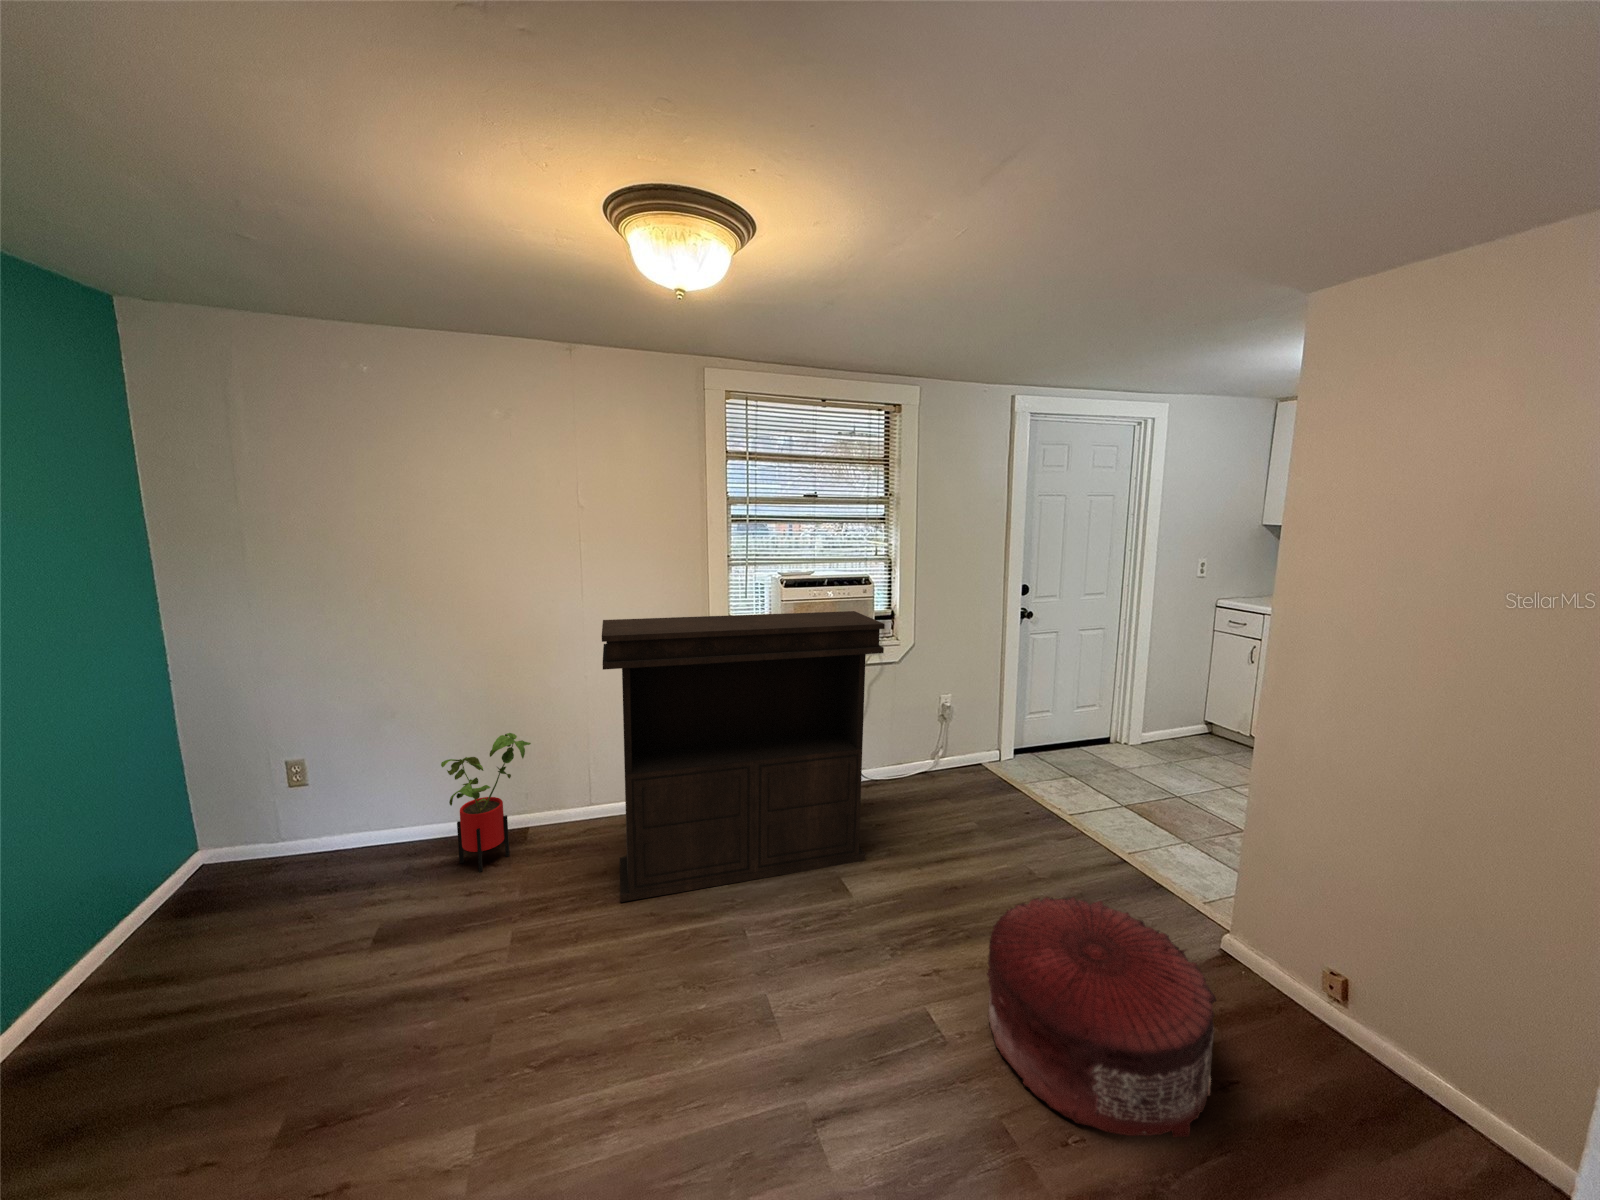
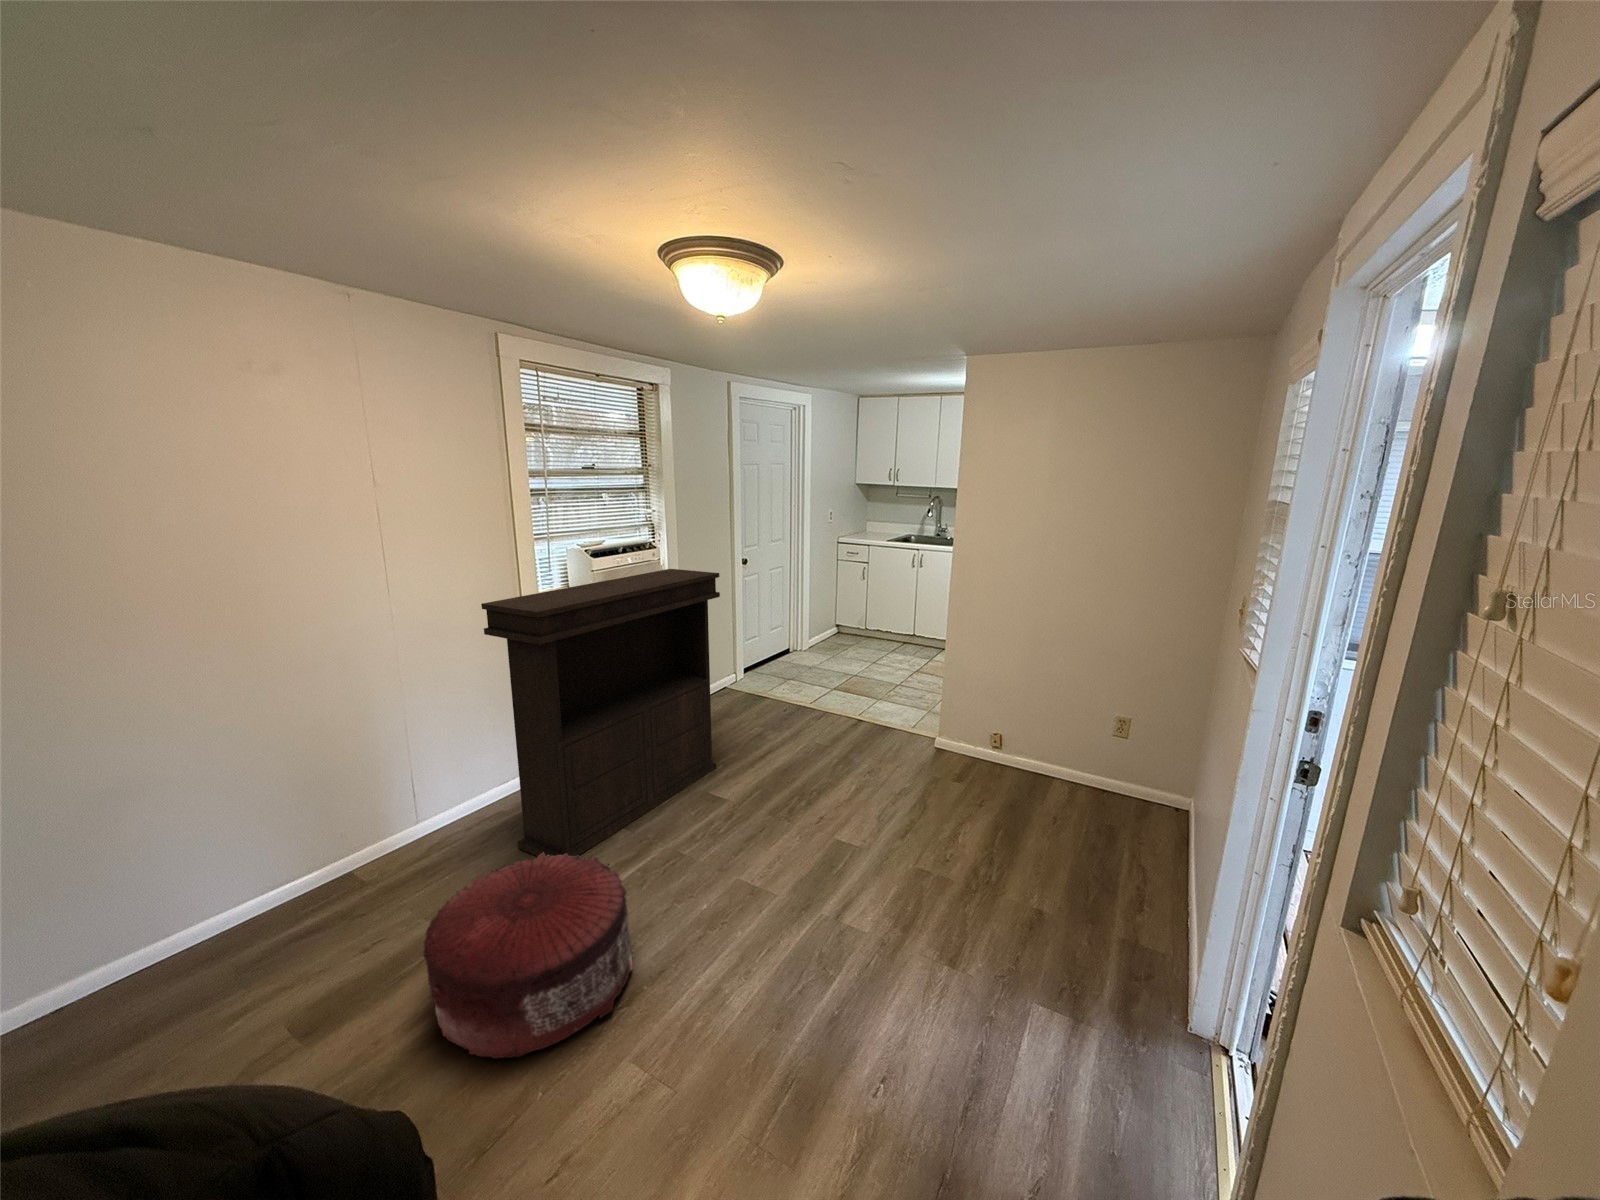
house plant: present [441,733,531,872] -> none [273,756,390,924]
pouf: present [987,897,1216,1138] -> present [424,853,633,1059]

